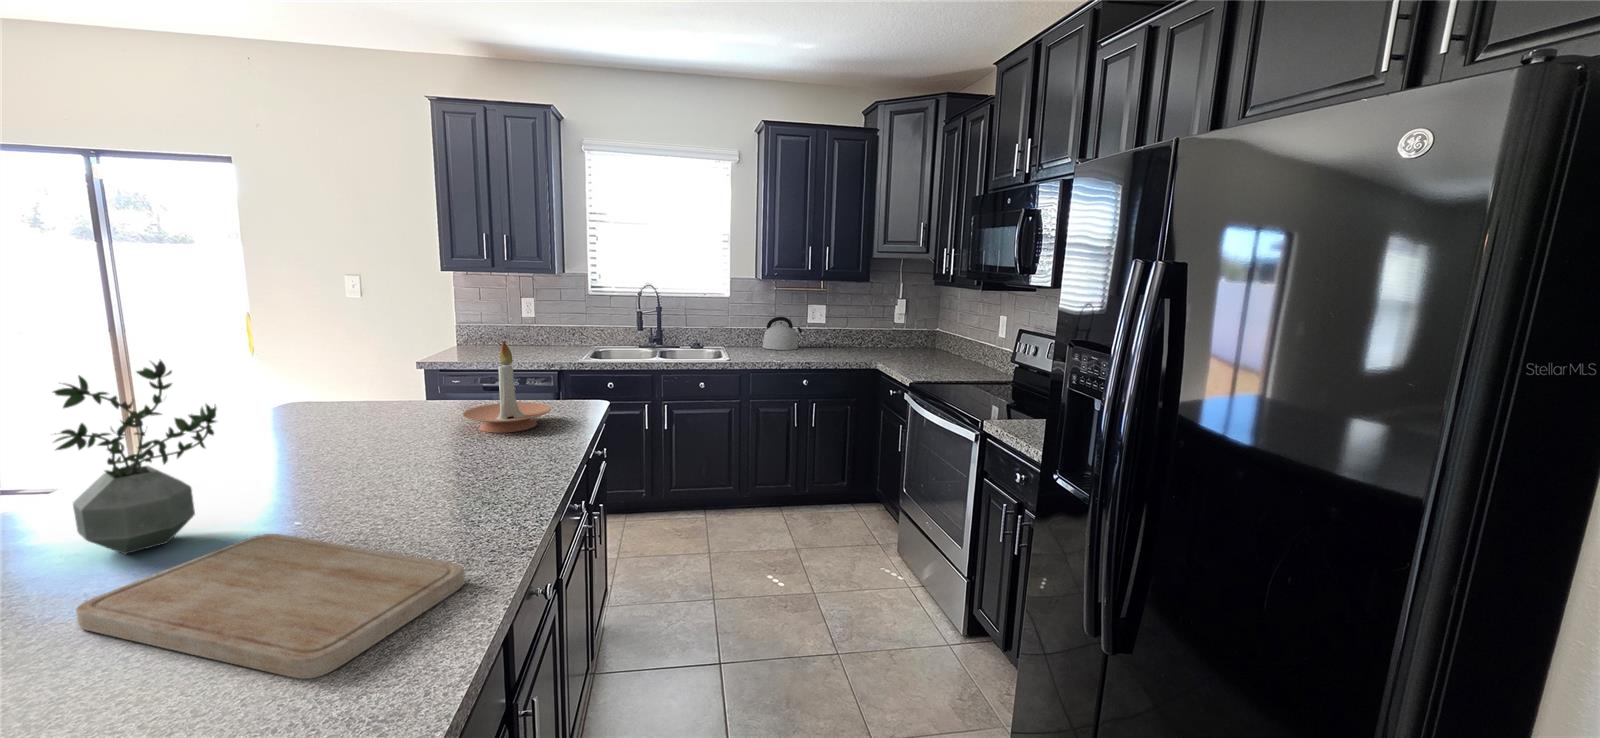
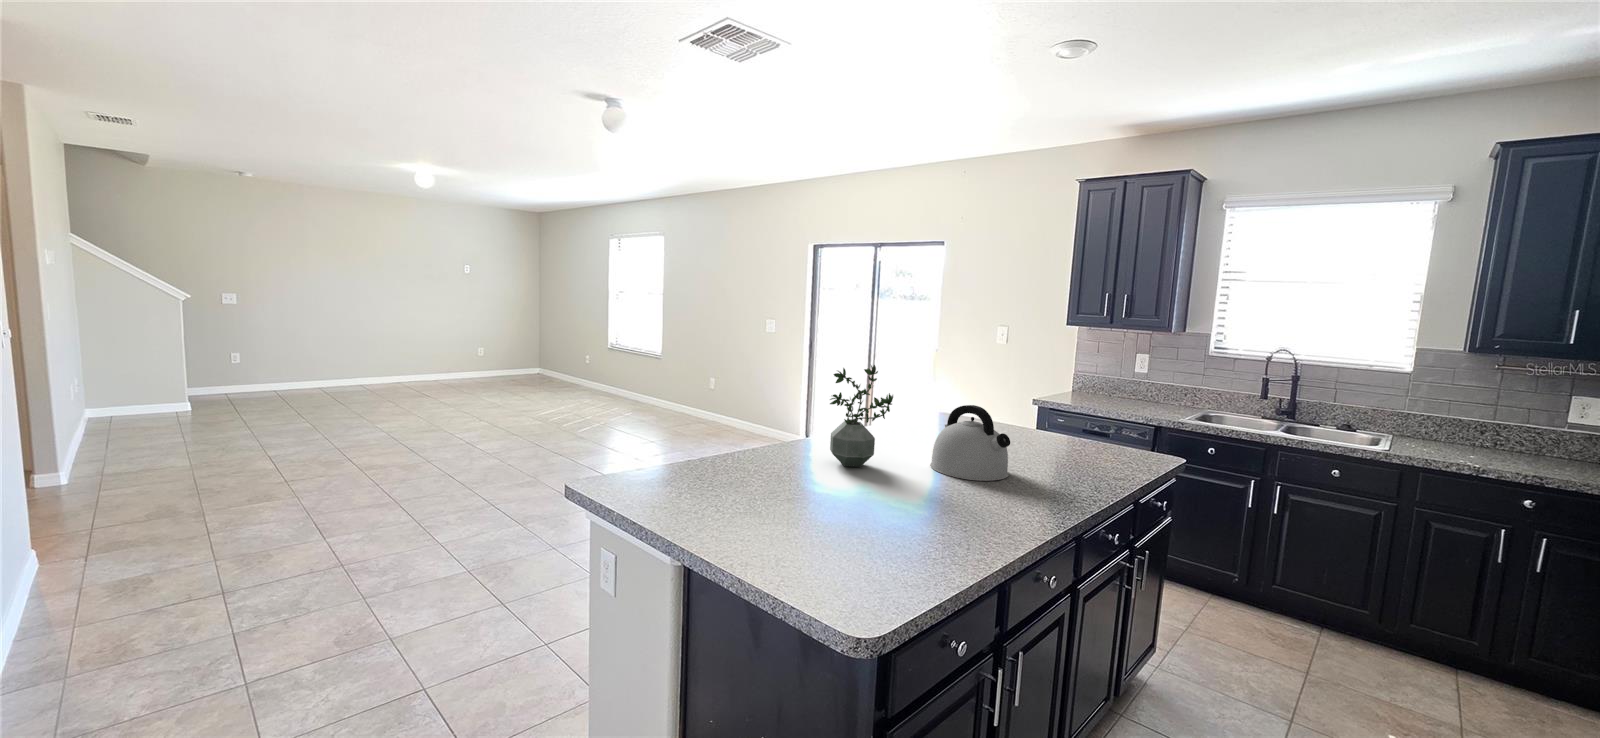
kettle: present [762,317,802,350] -> present [930,405,1010,481]
candle holder: present [463,341,551,433] -> none [1040,383,1114,461]
cutting board: present [76,534,465,679] -> none [822,472,990,542]

